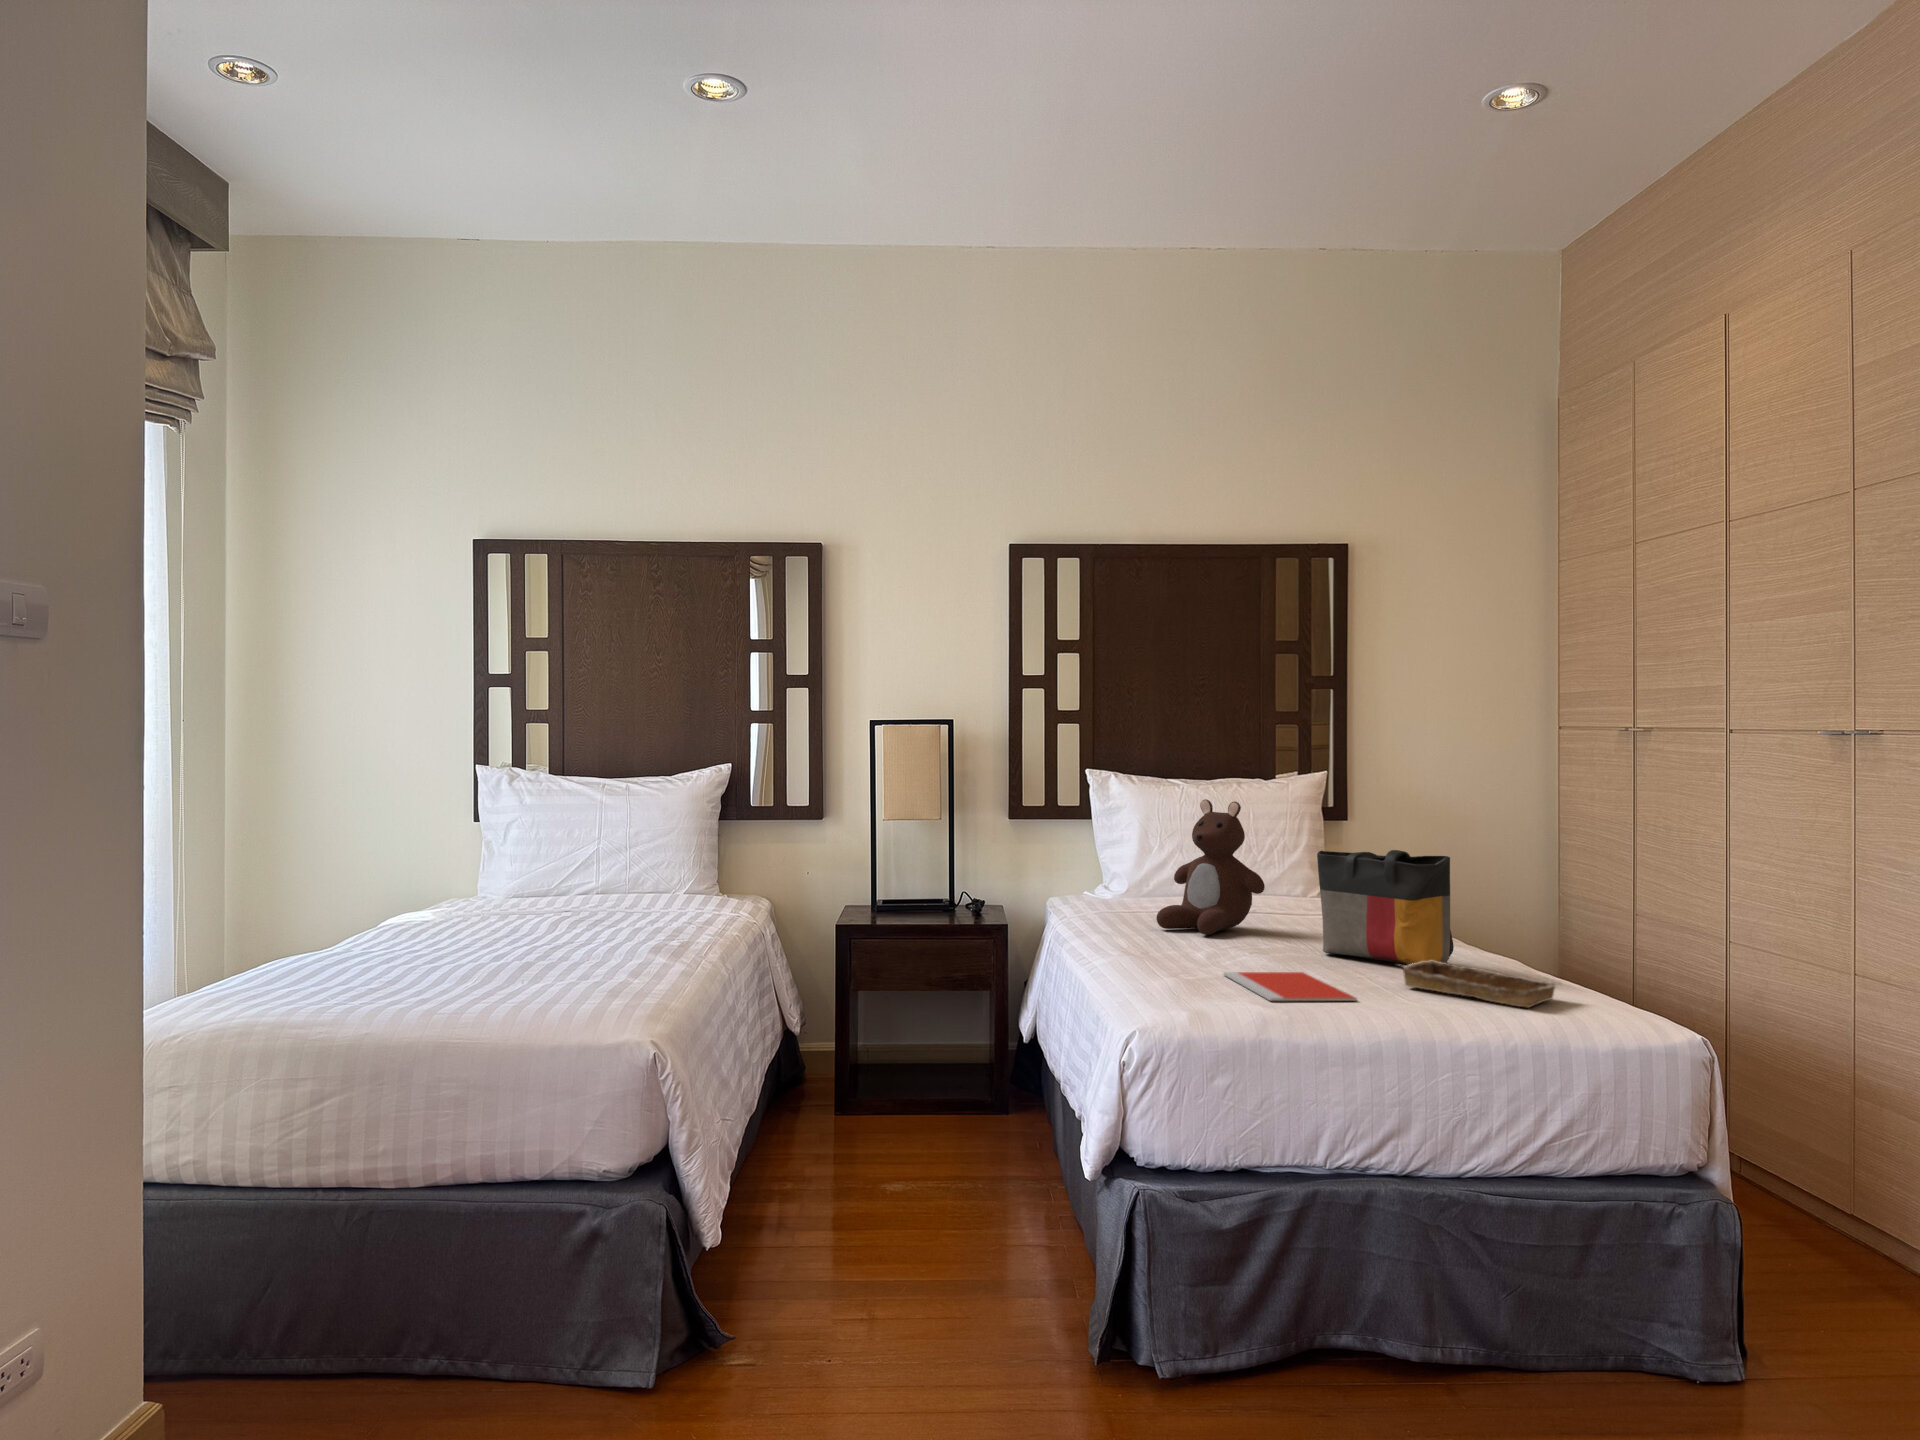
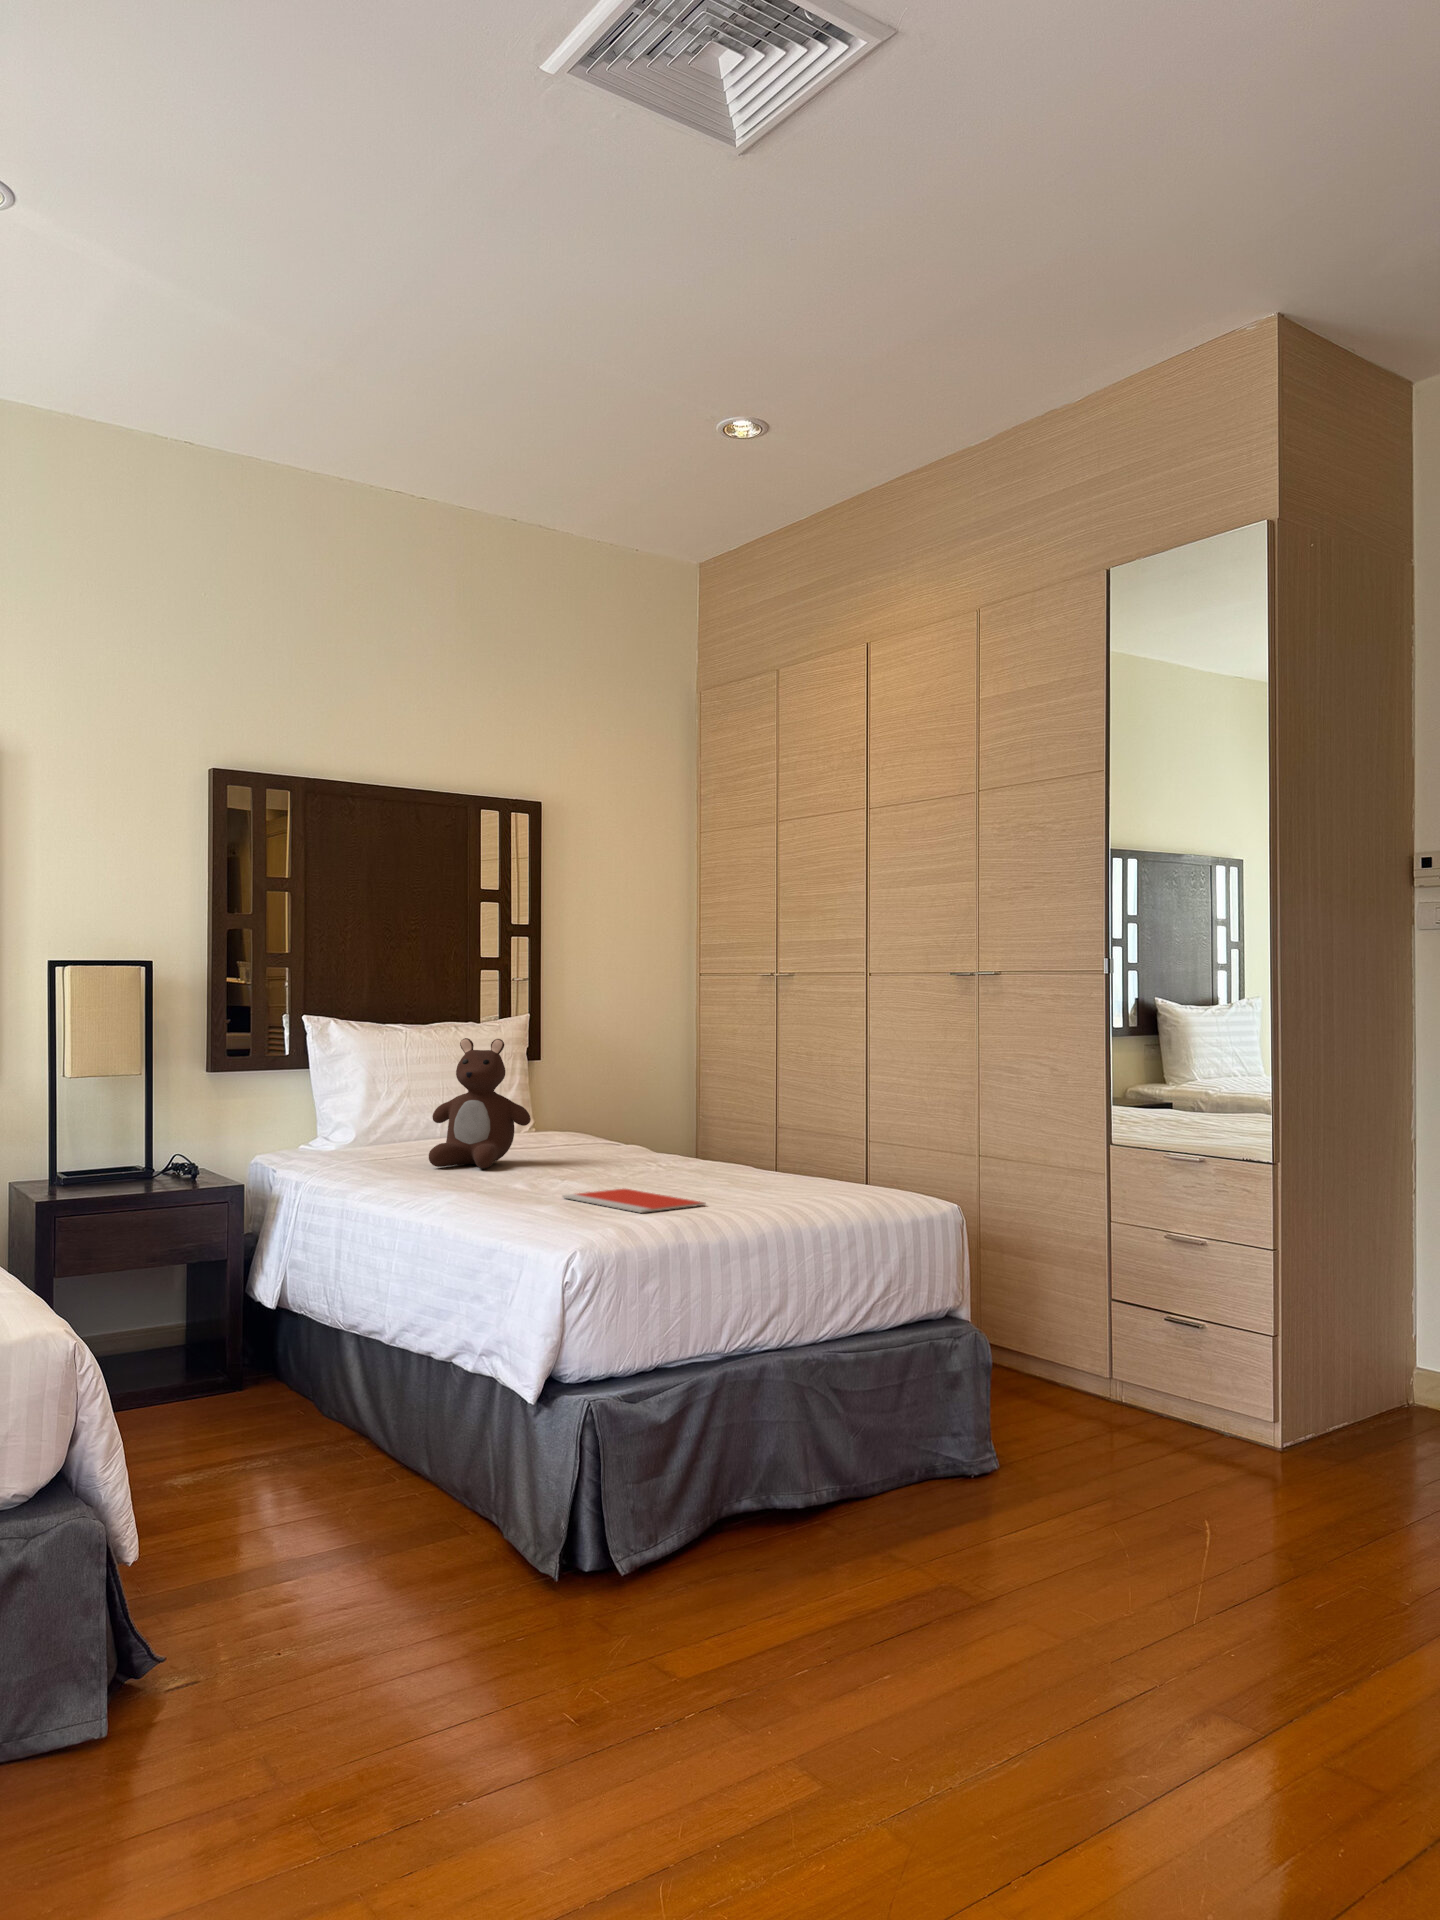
tote bag: present [1317,850,1454,964] -> none [600,1073,726,1175]
tray: present [1402,960,1560,1007] -> none [714,1167,848,1196]

